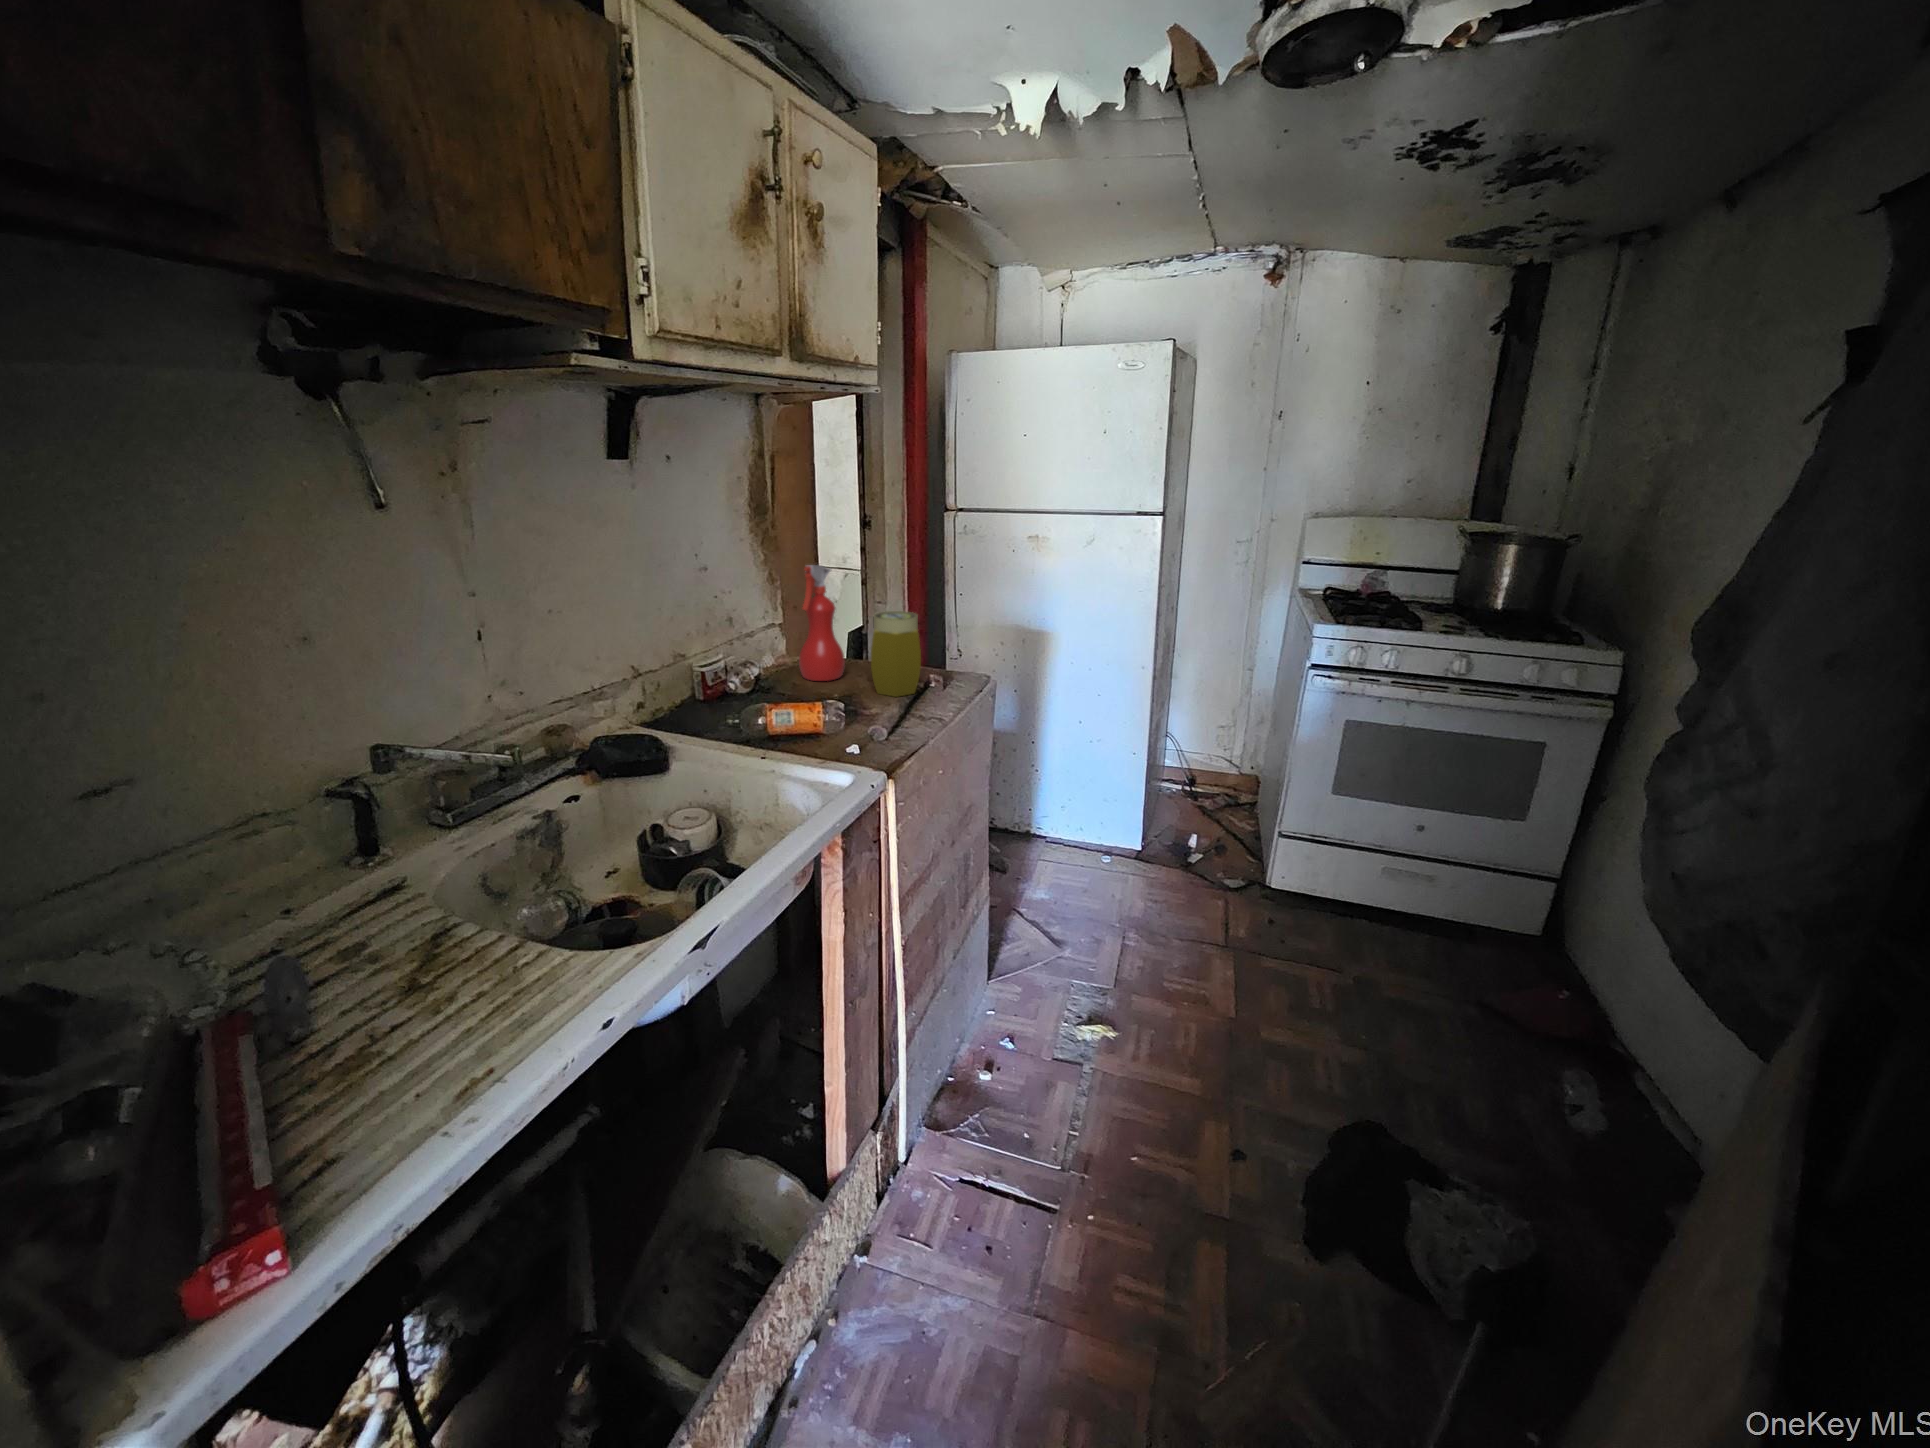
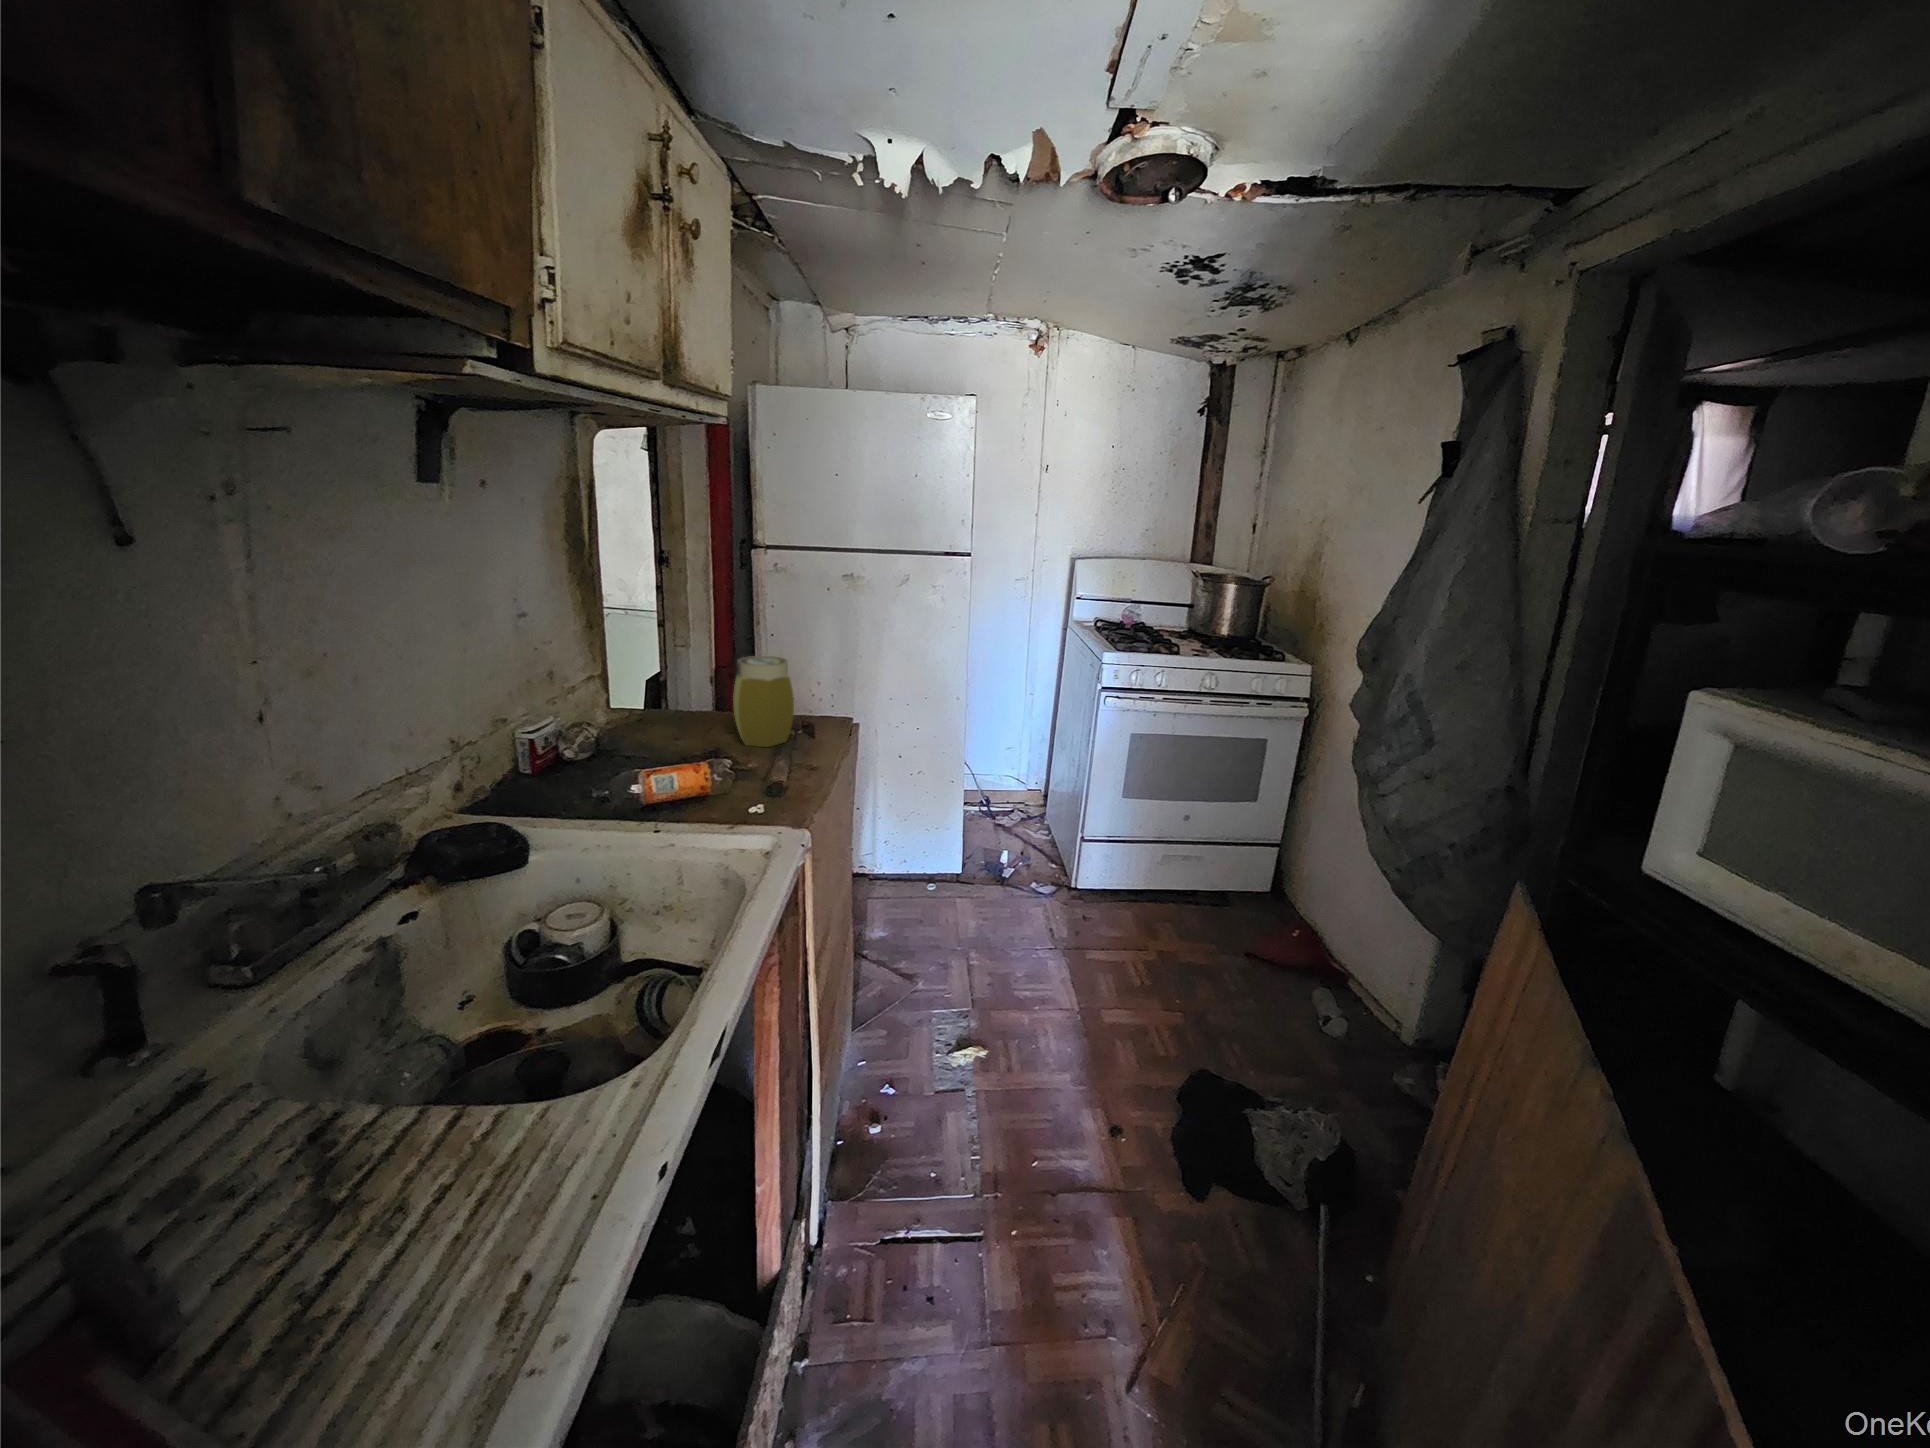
spray bottle: present [799,565,845,681] -> none [640,608,696,738]

